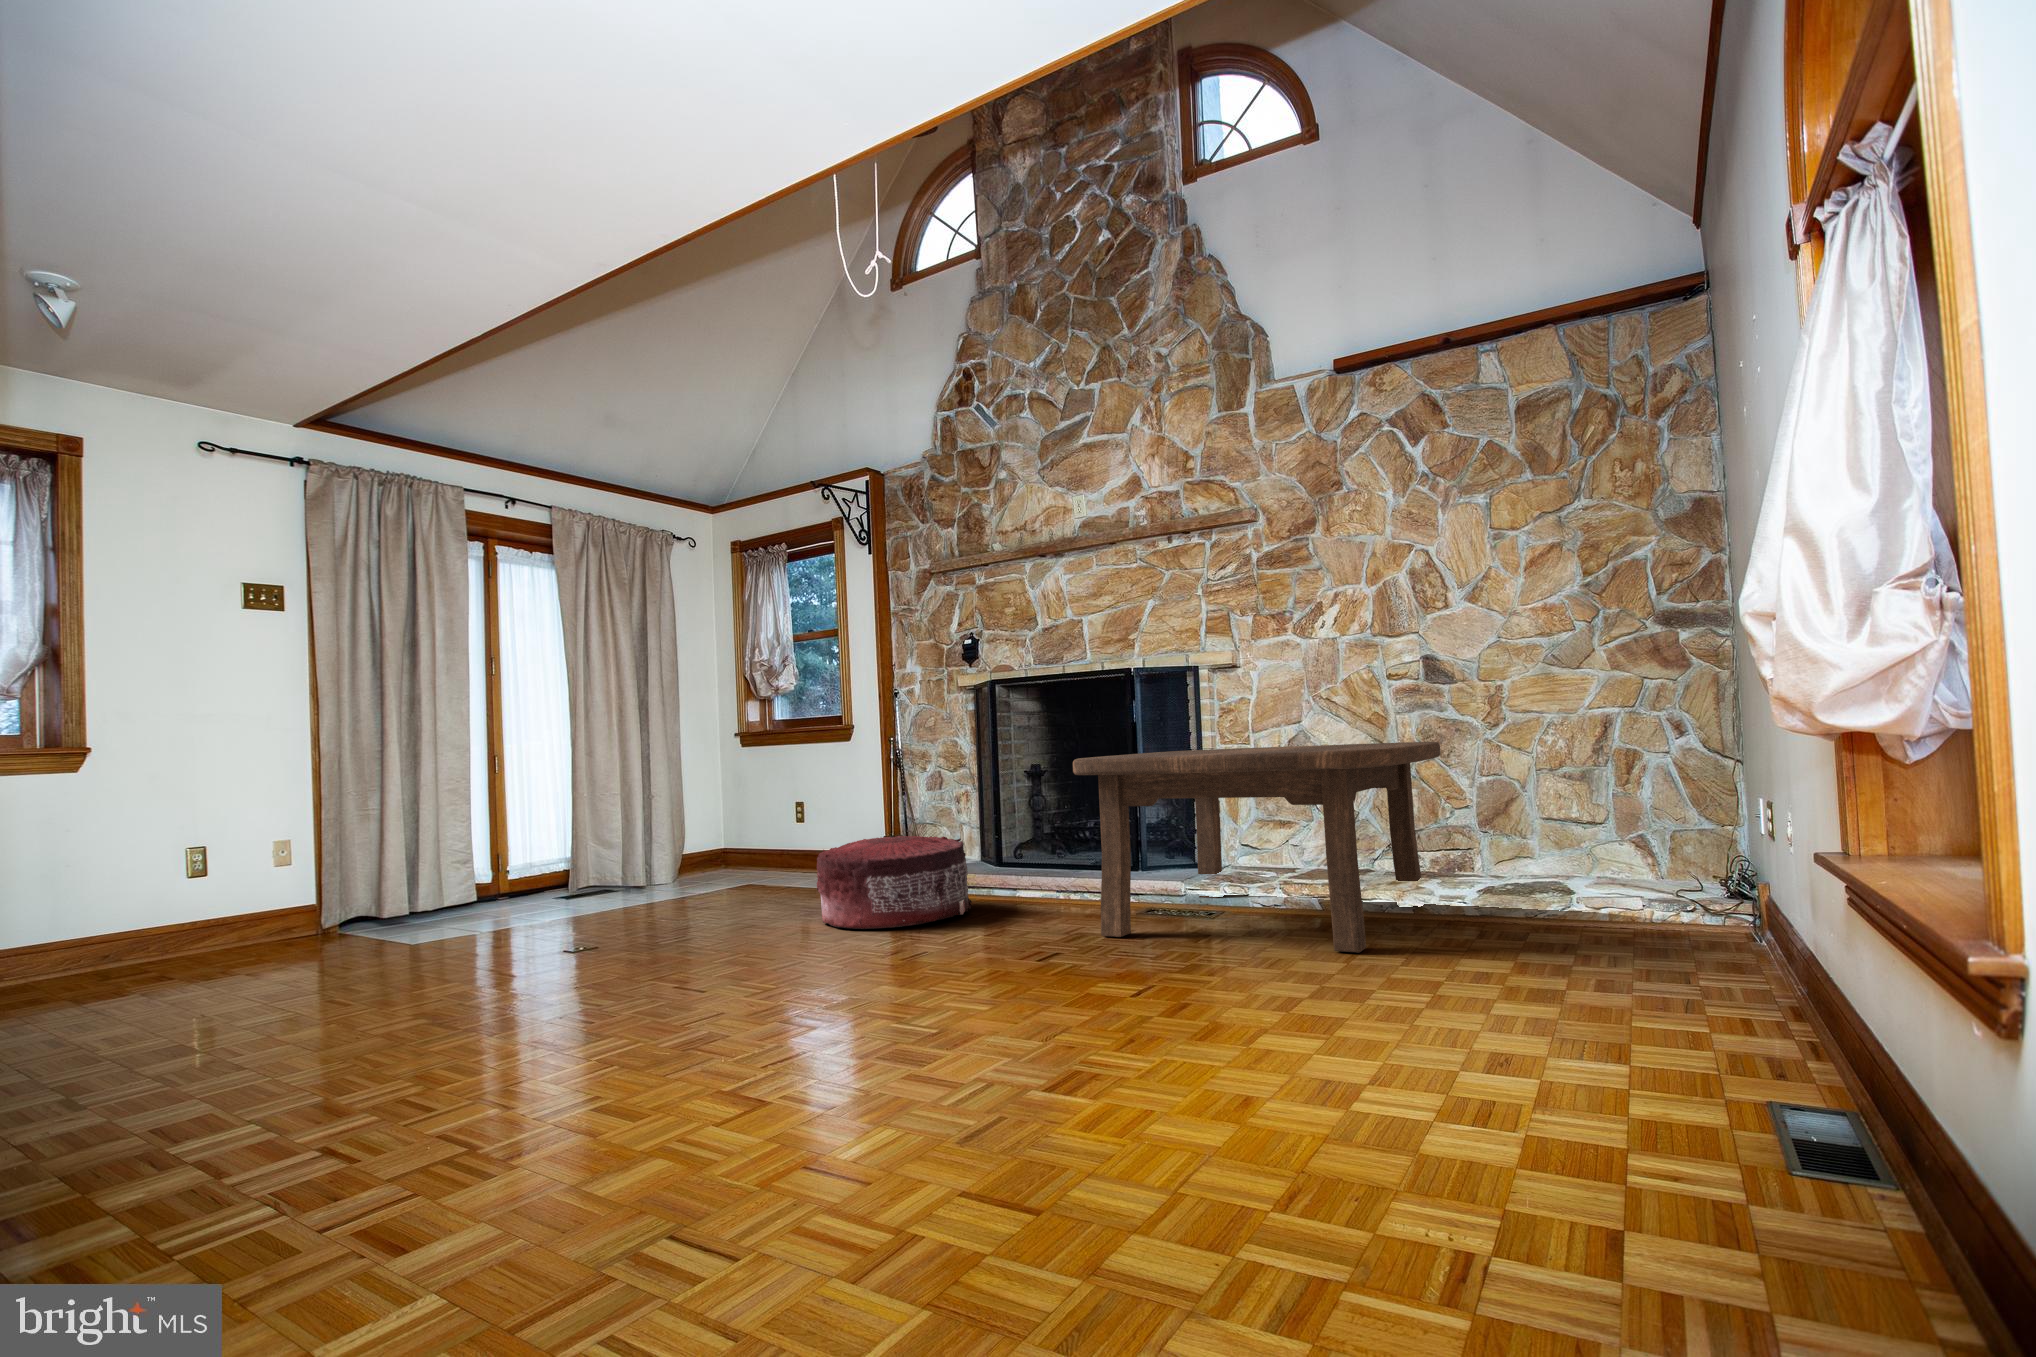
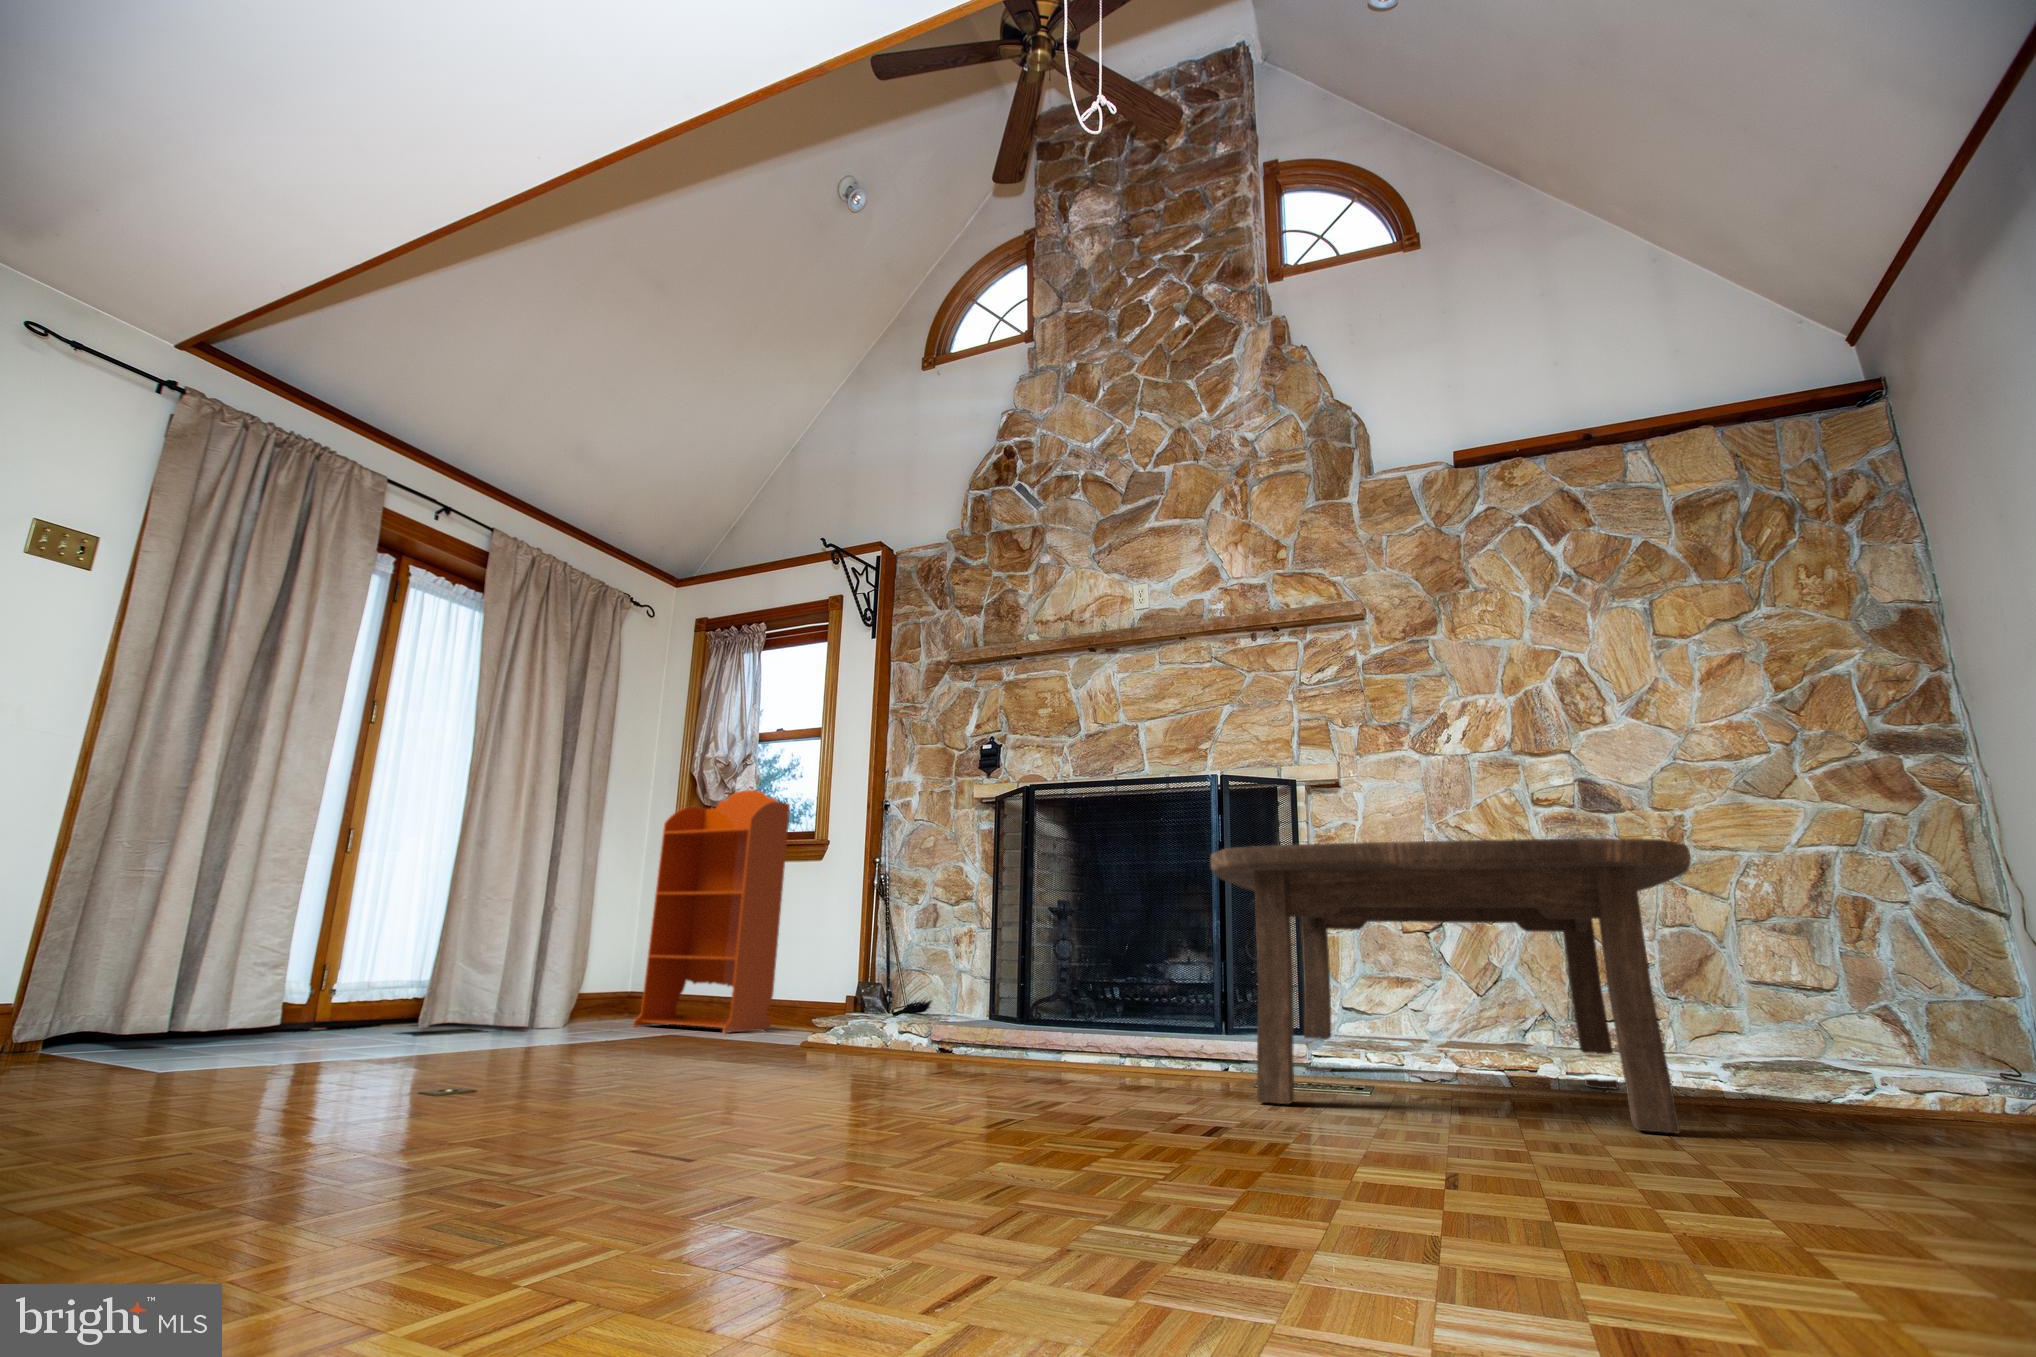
bookcase: none [729,686,831,880] -> present [633,790,790,1033]
pouf: present [817,836,972,929] -> none [816,961,1023,1082]

